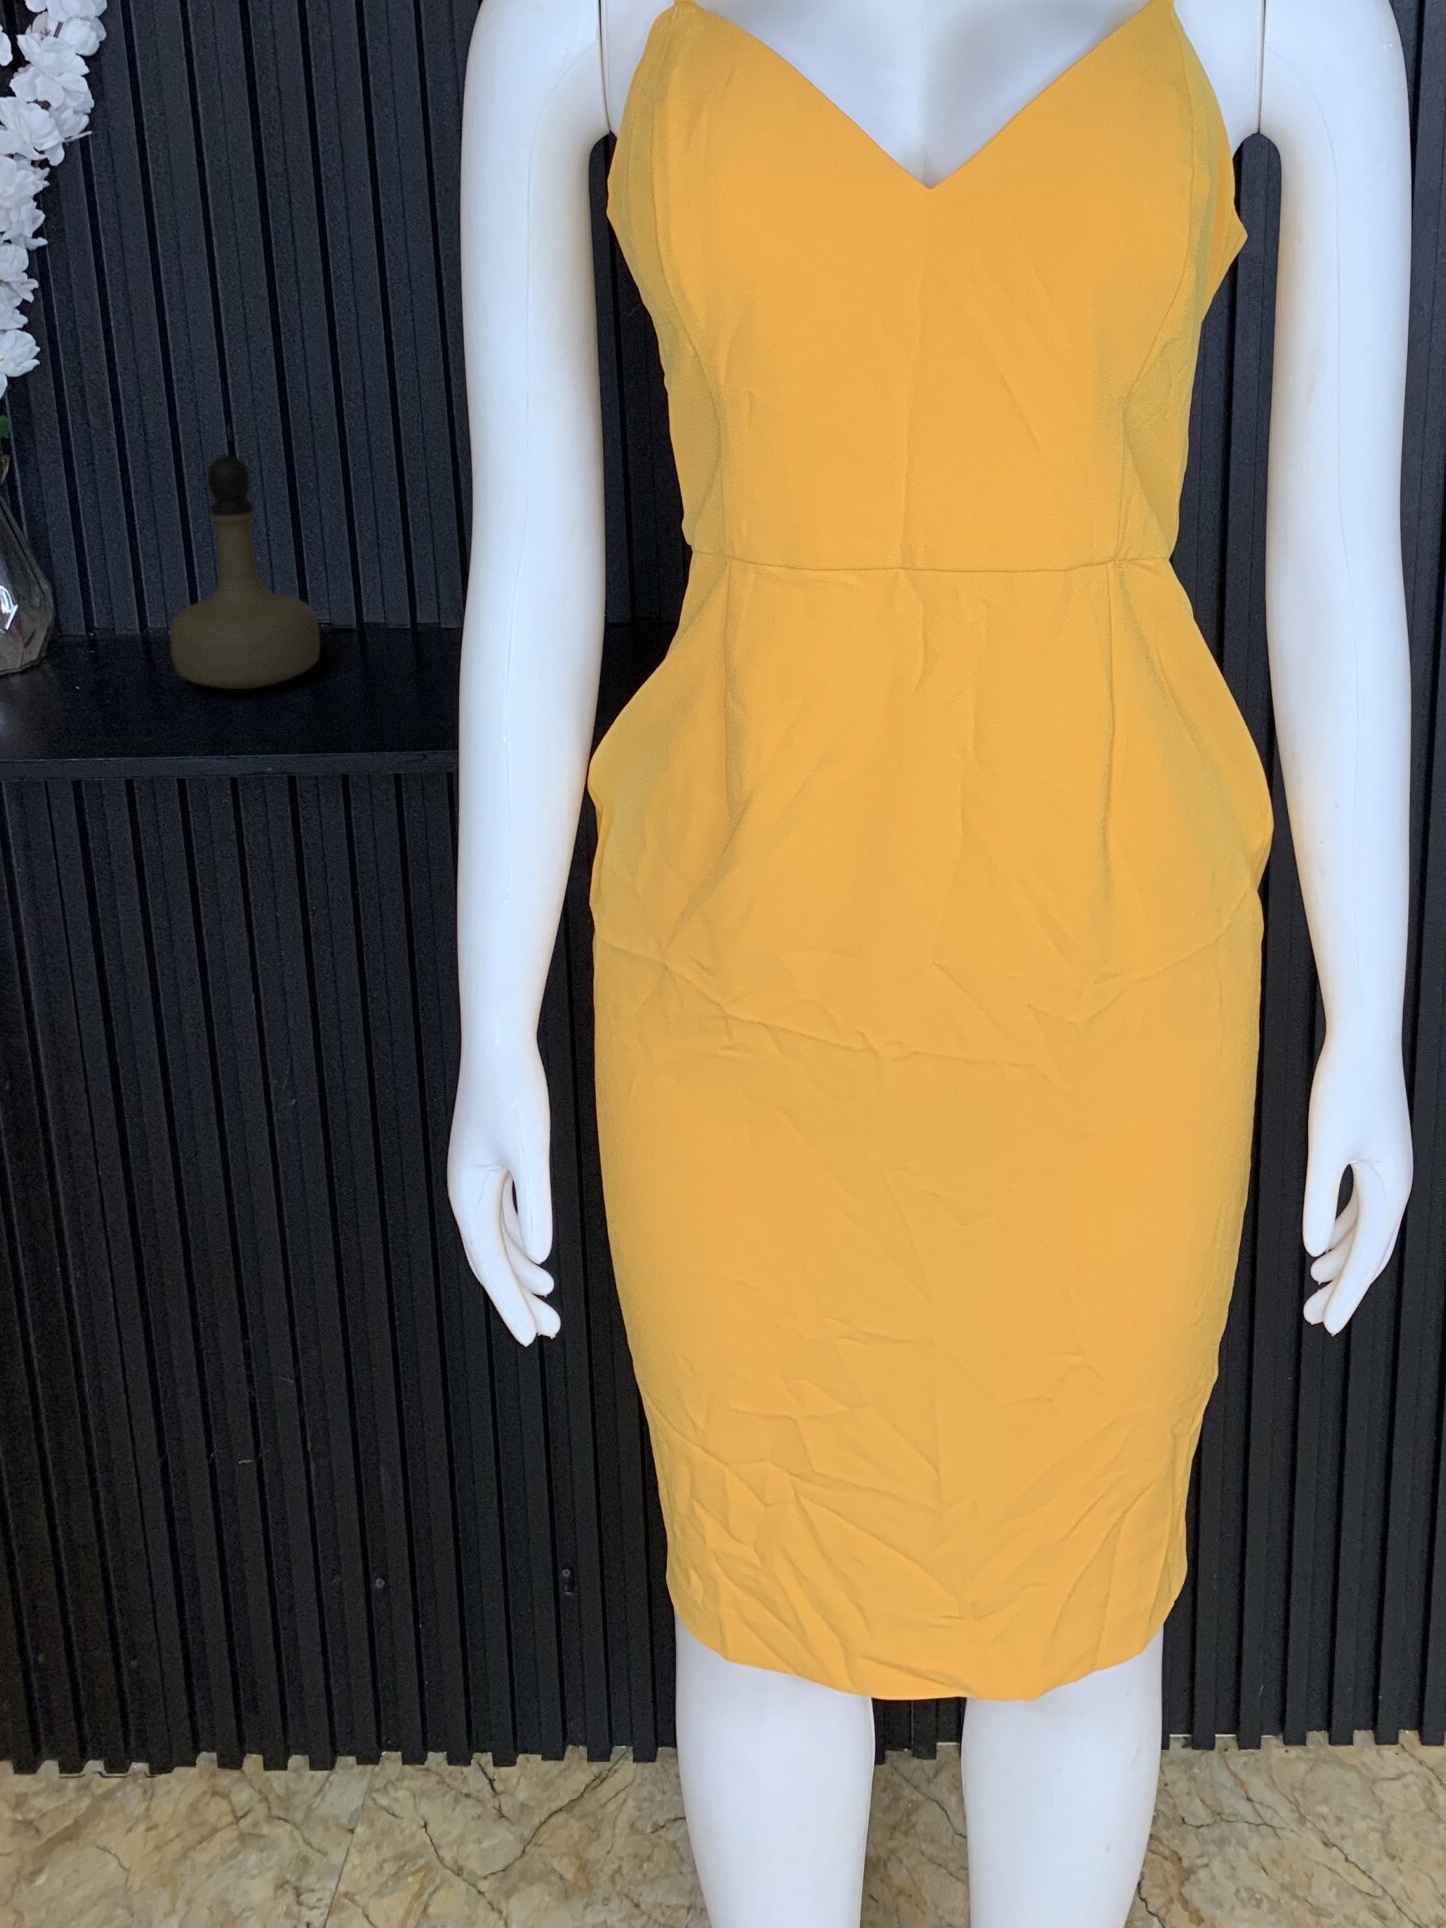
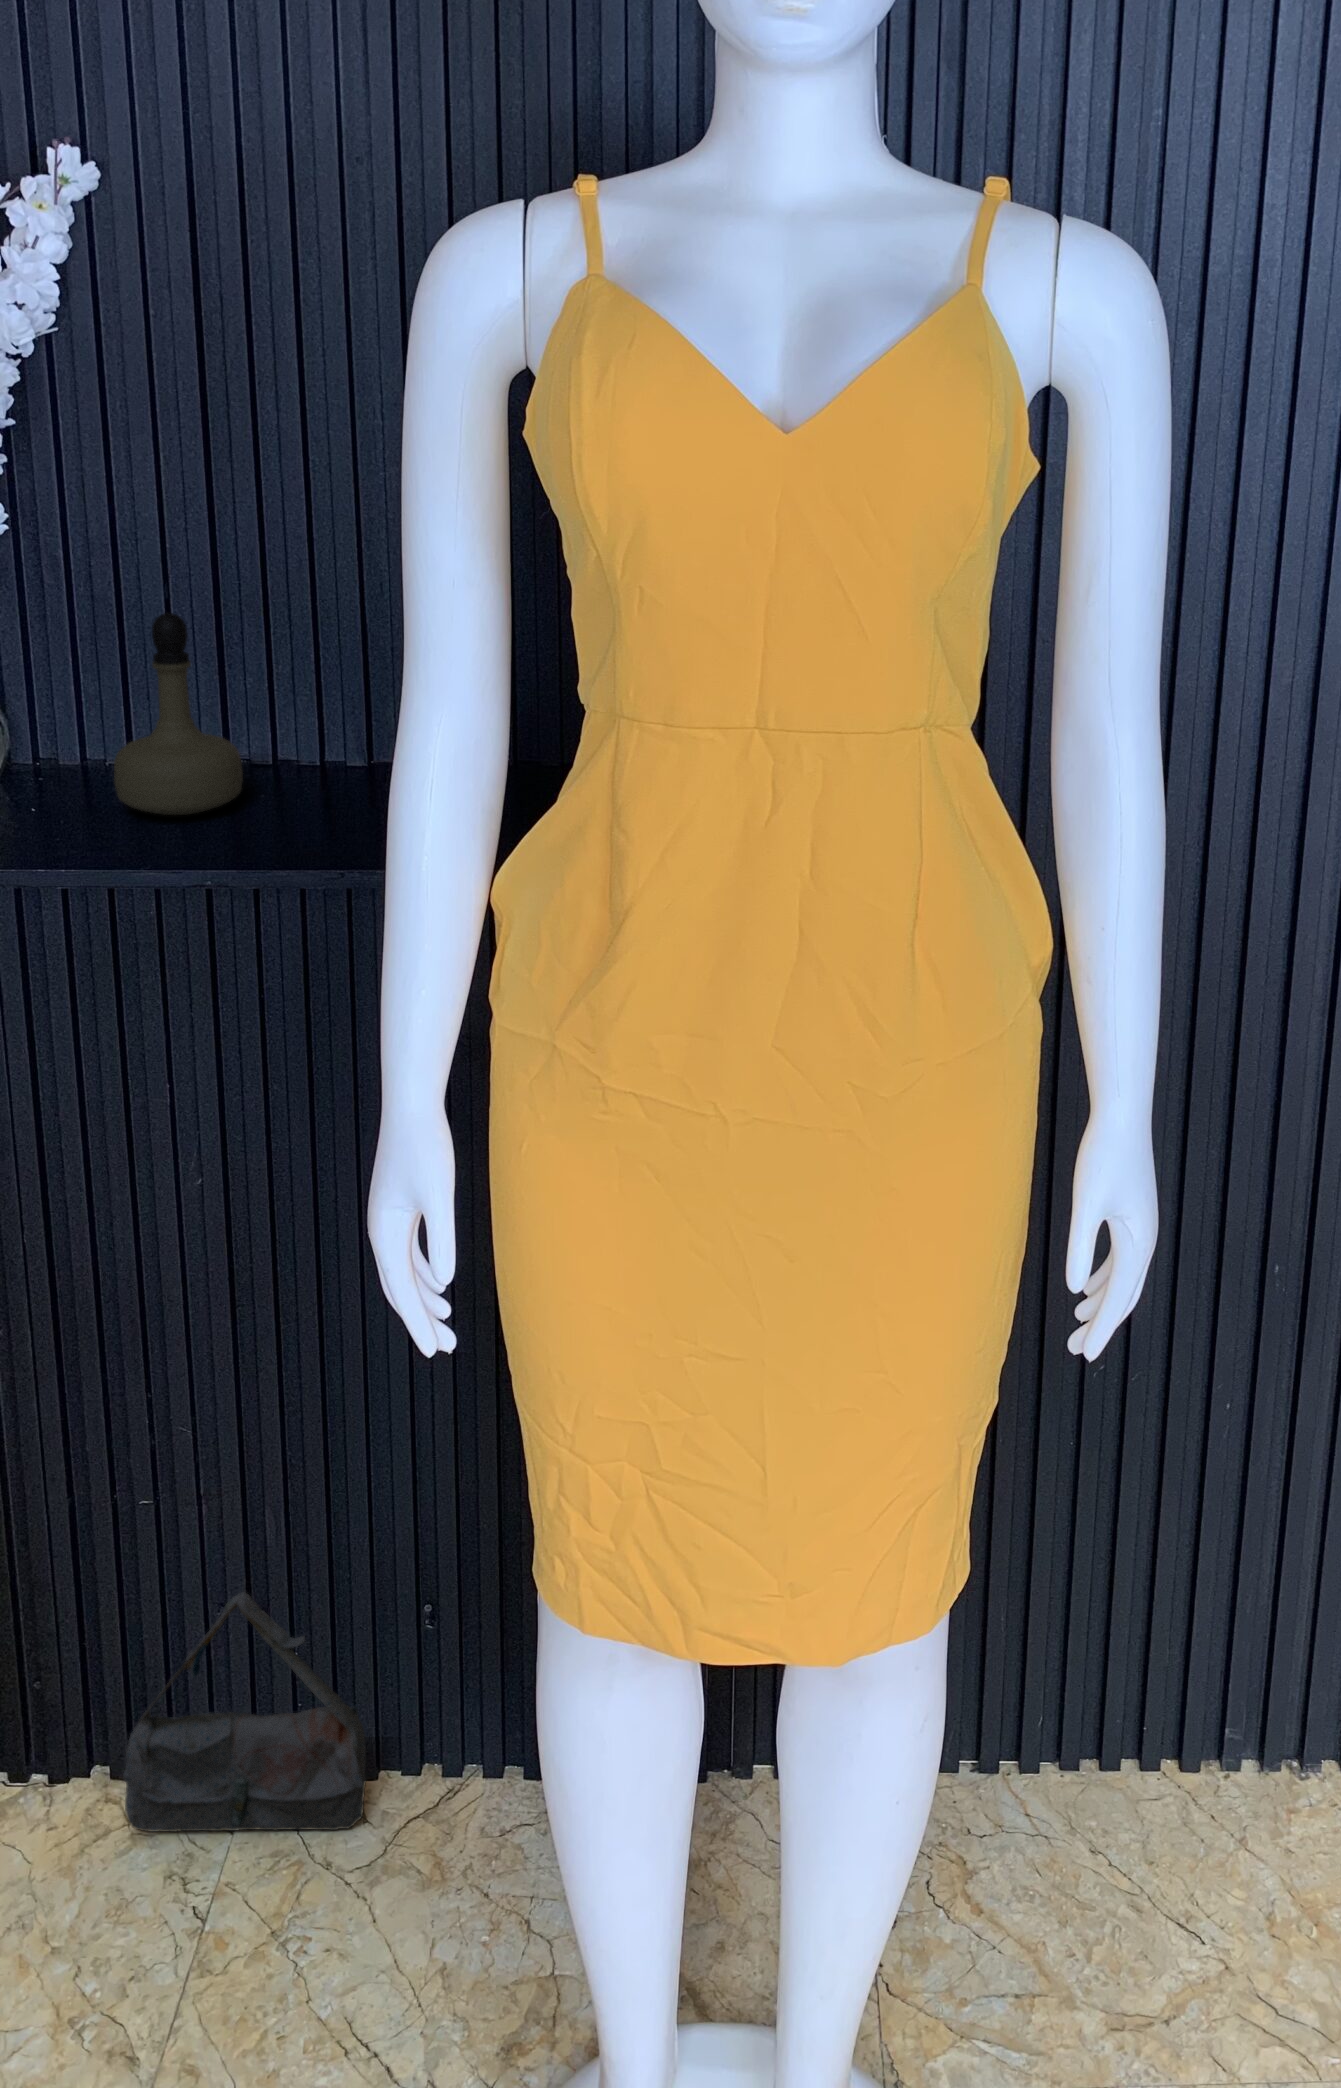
bag: none [223,1566,498,1835] -> present [123,1592,366,1832]

